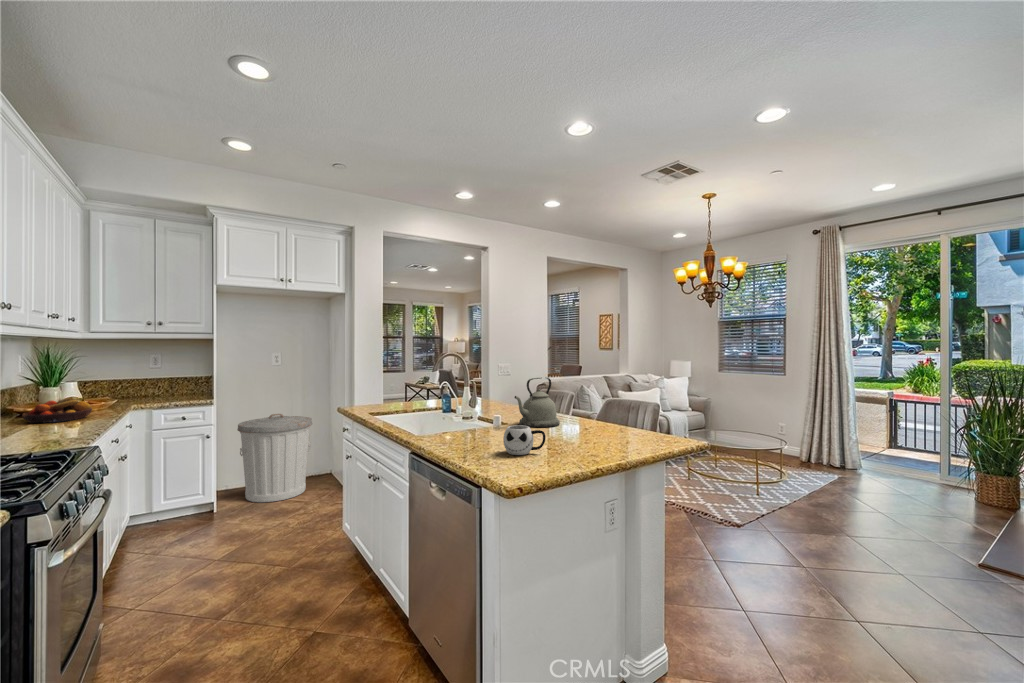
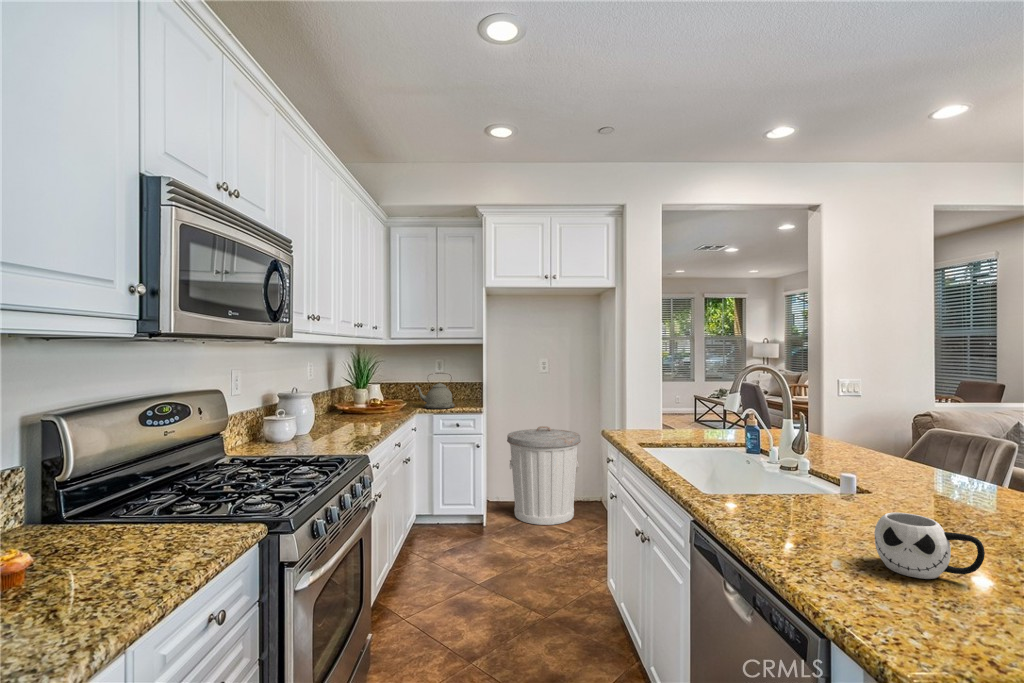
kettle: present [515,378,560,427] -> present [415,374,455,409]
fruit bowl: present [22,398,92,423] -> none [338,399,384,422]

